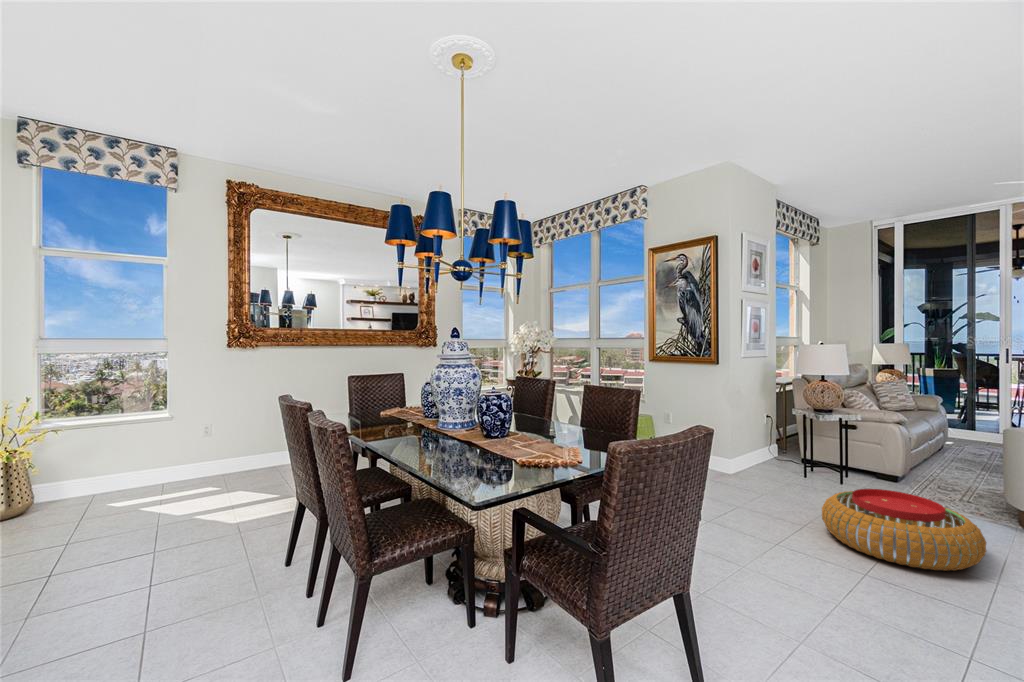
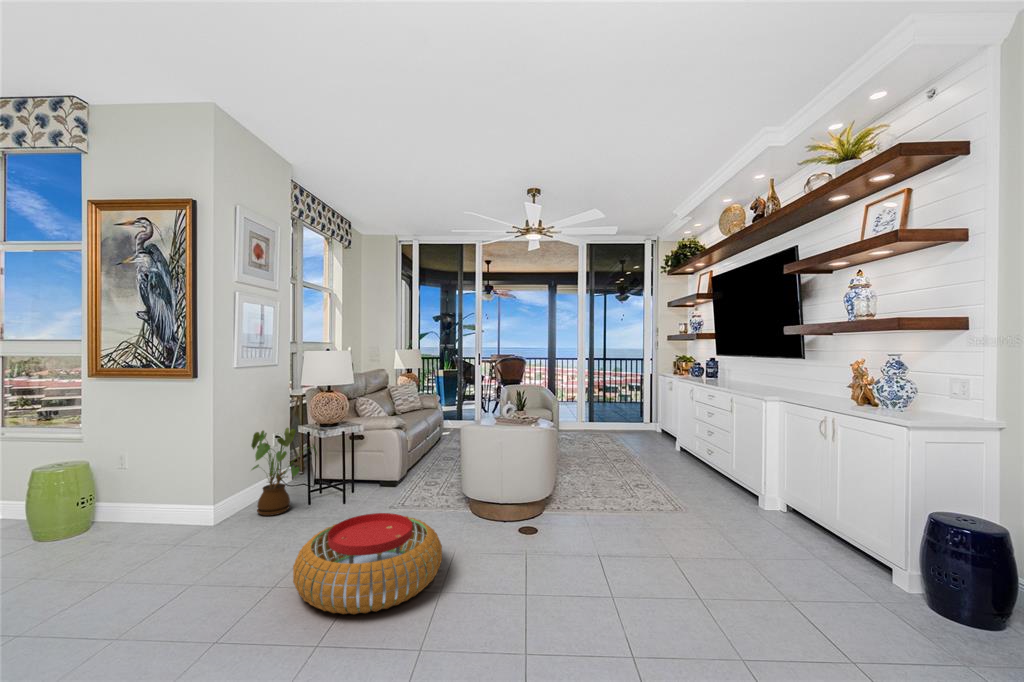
house plant: none [753,409,814,478] -> present [251,428,317,516]

